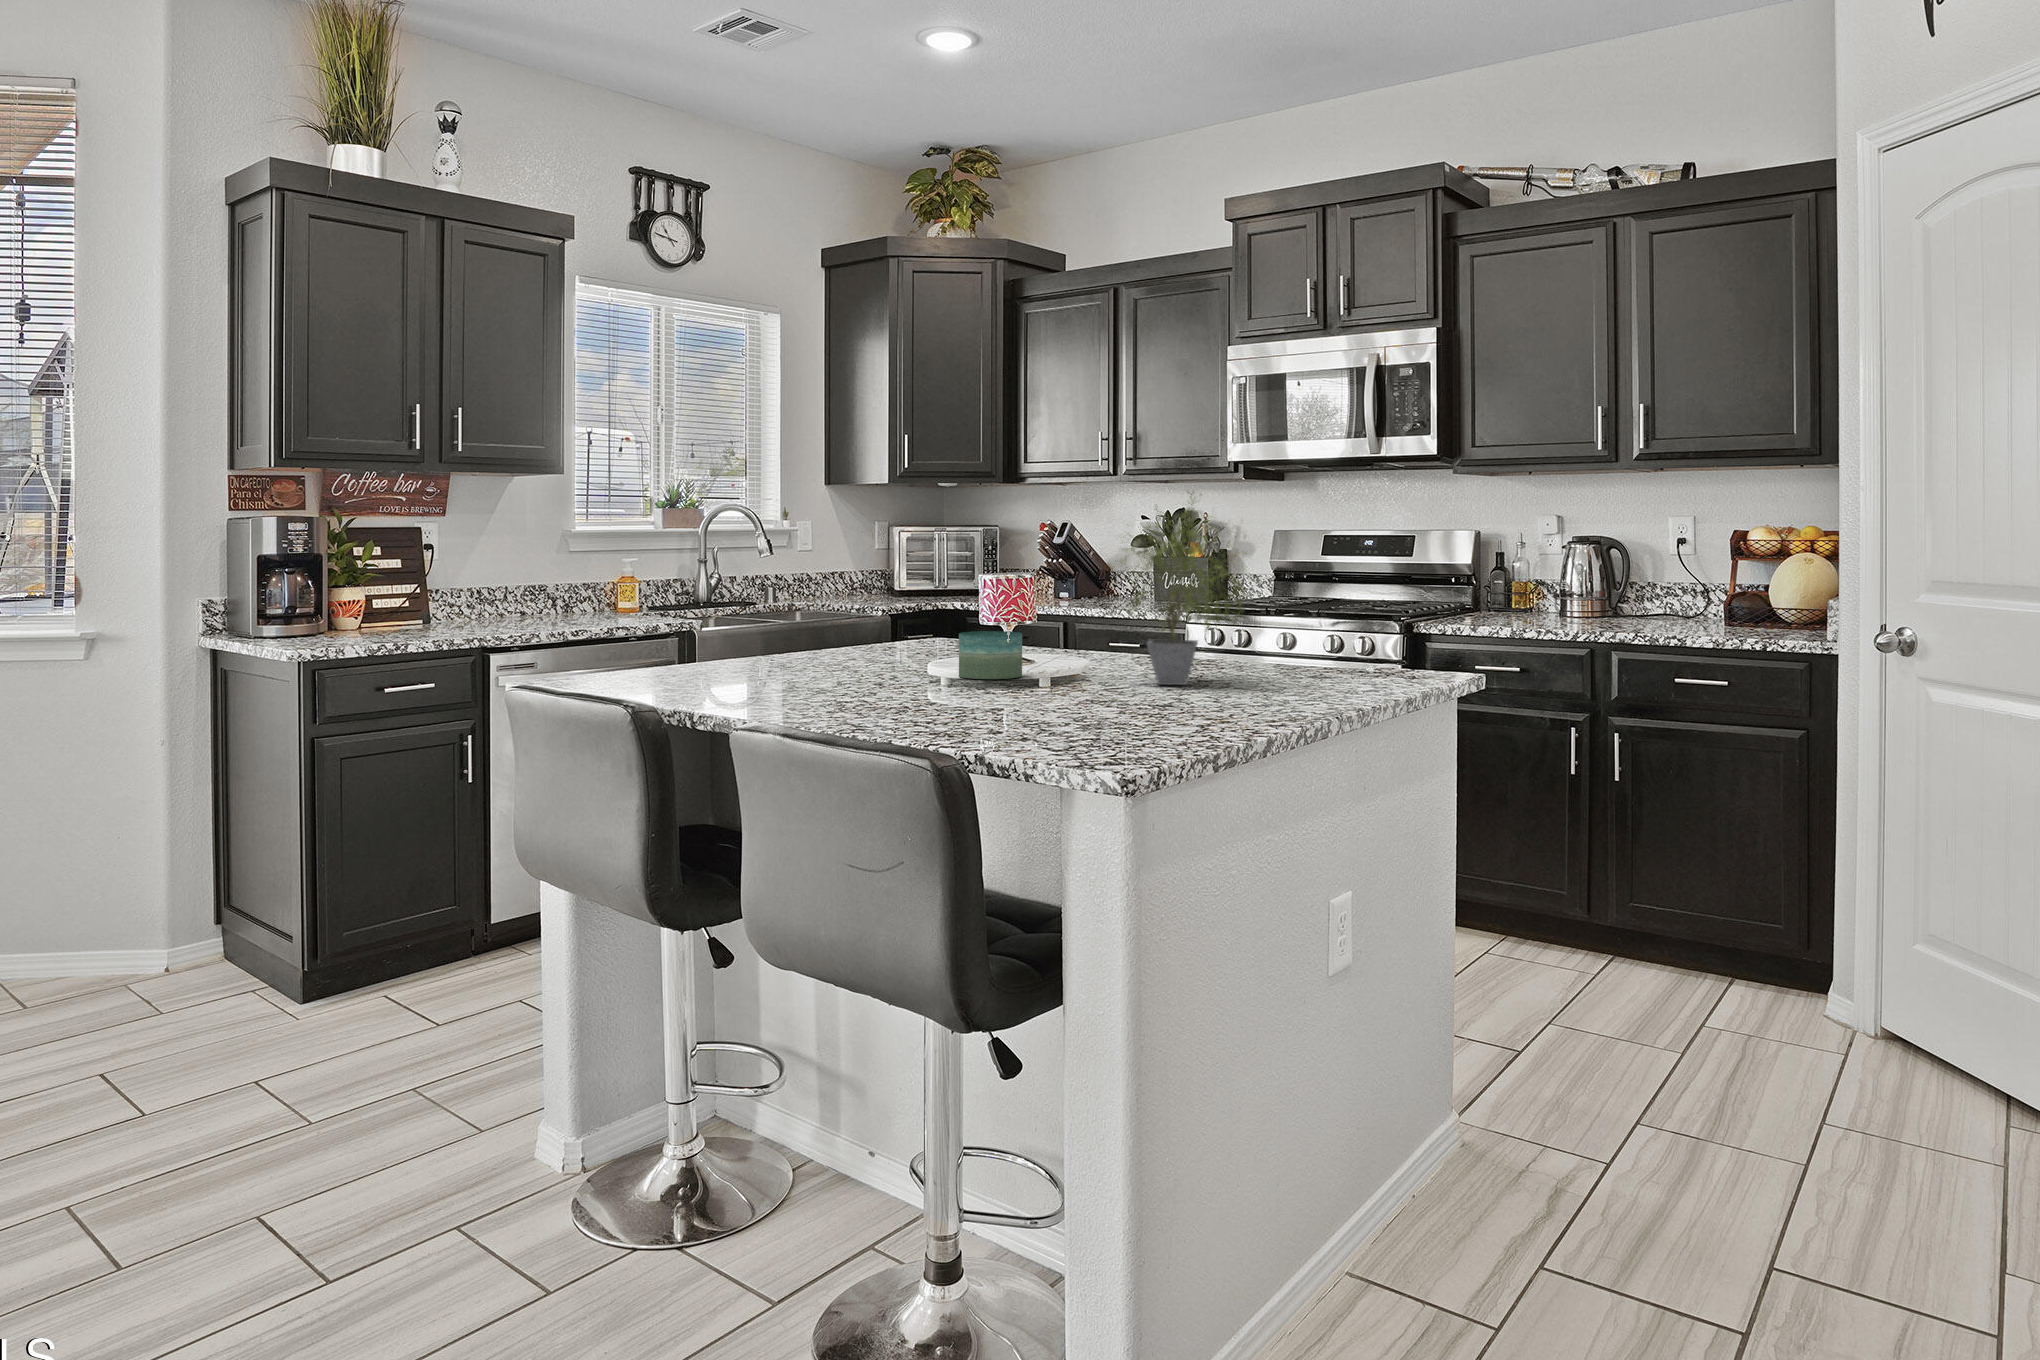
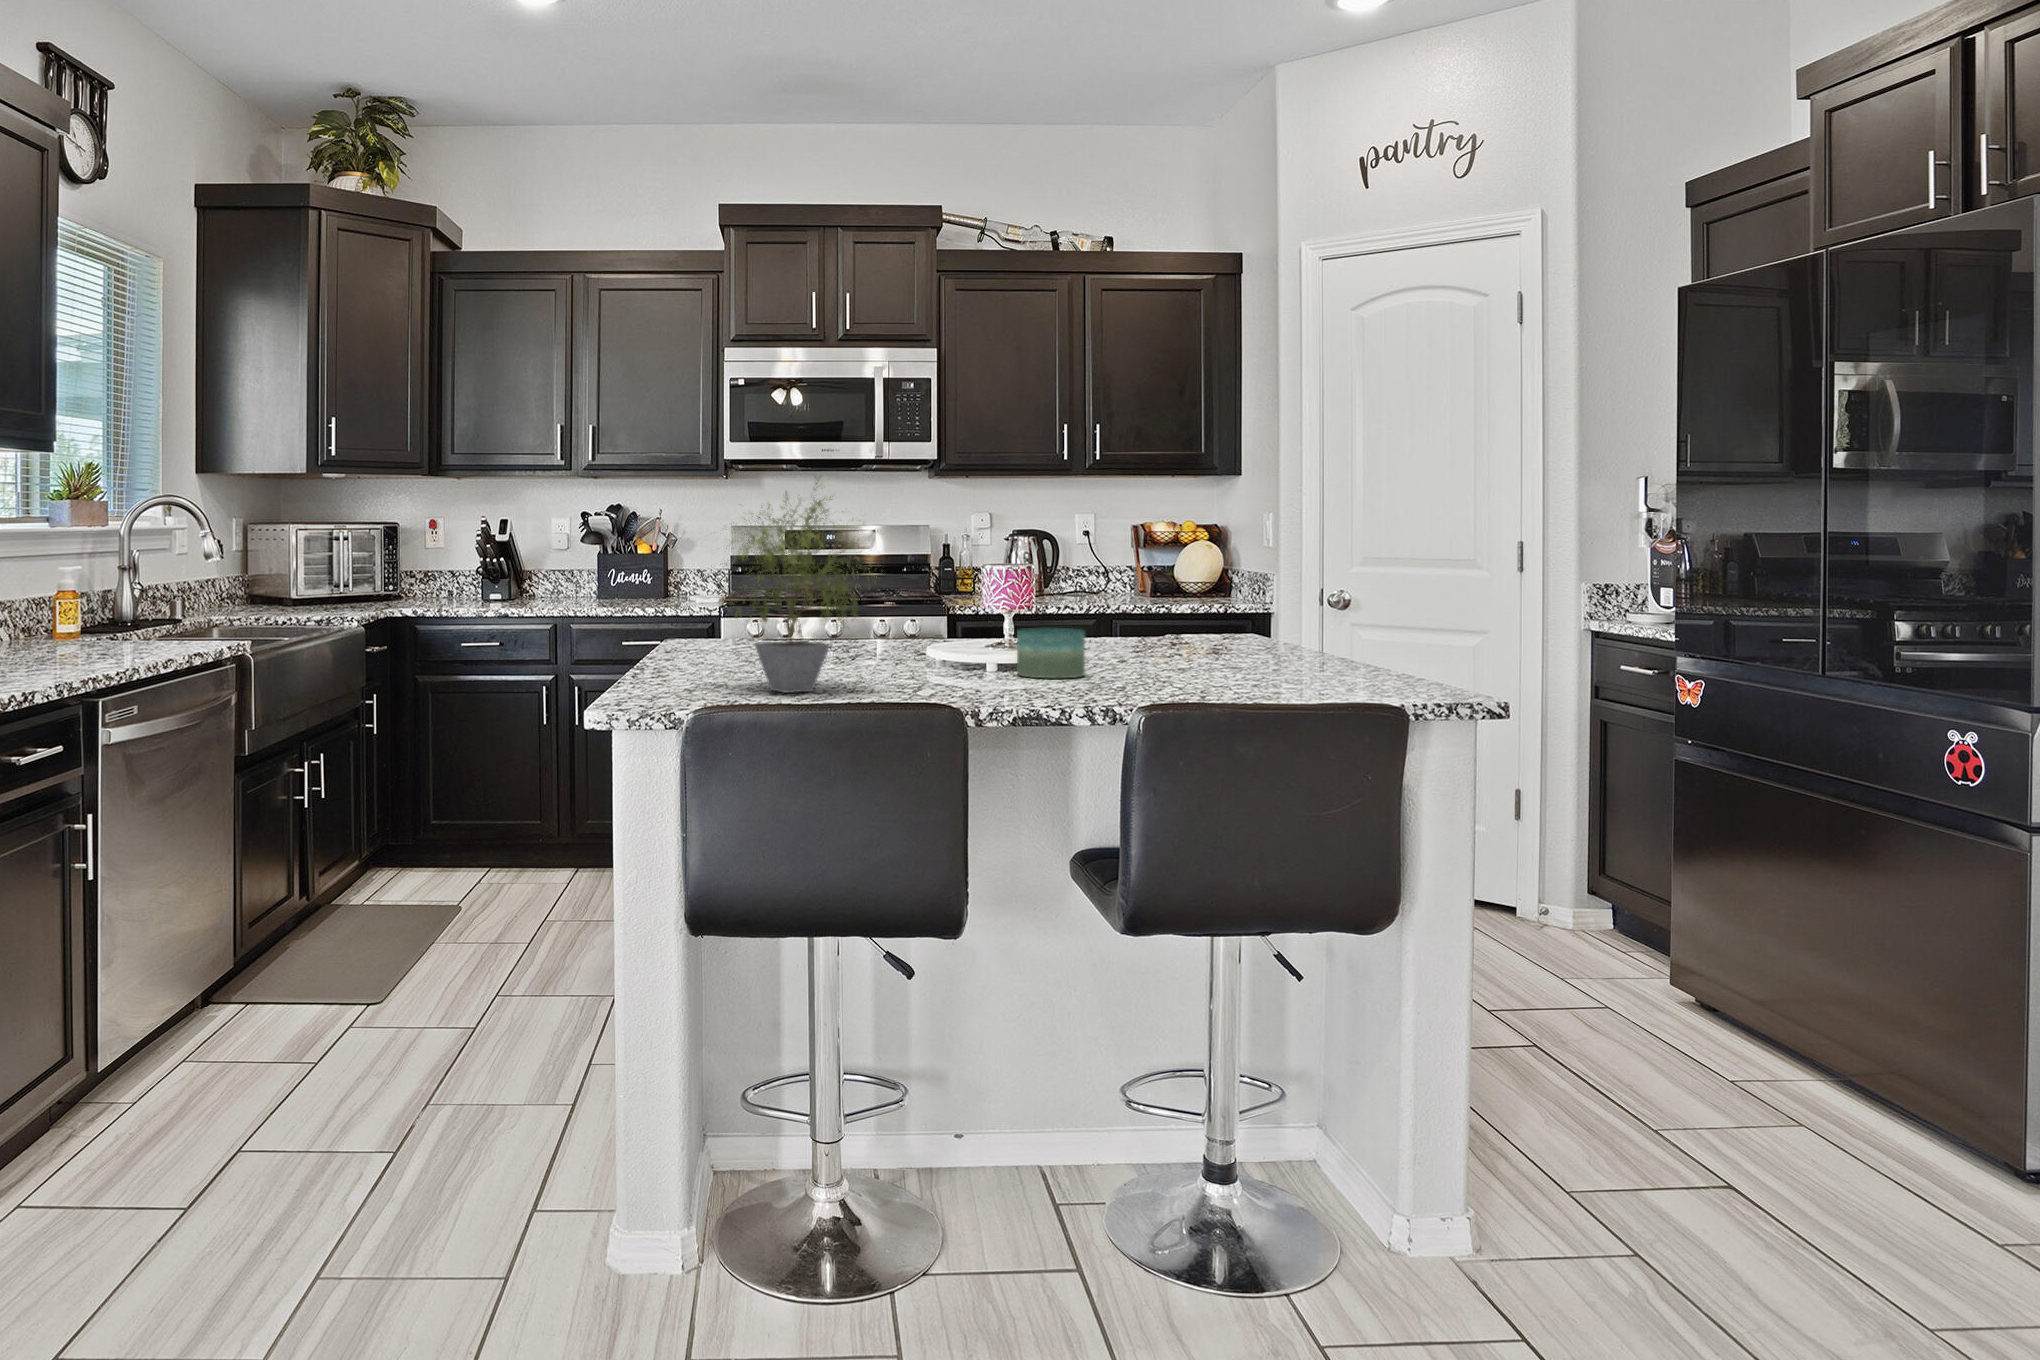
potted plant: present [1119,493,1250,685] -> present [721,475,872,693]

